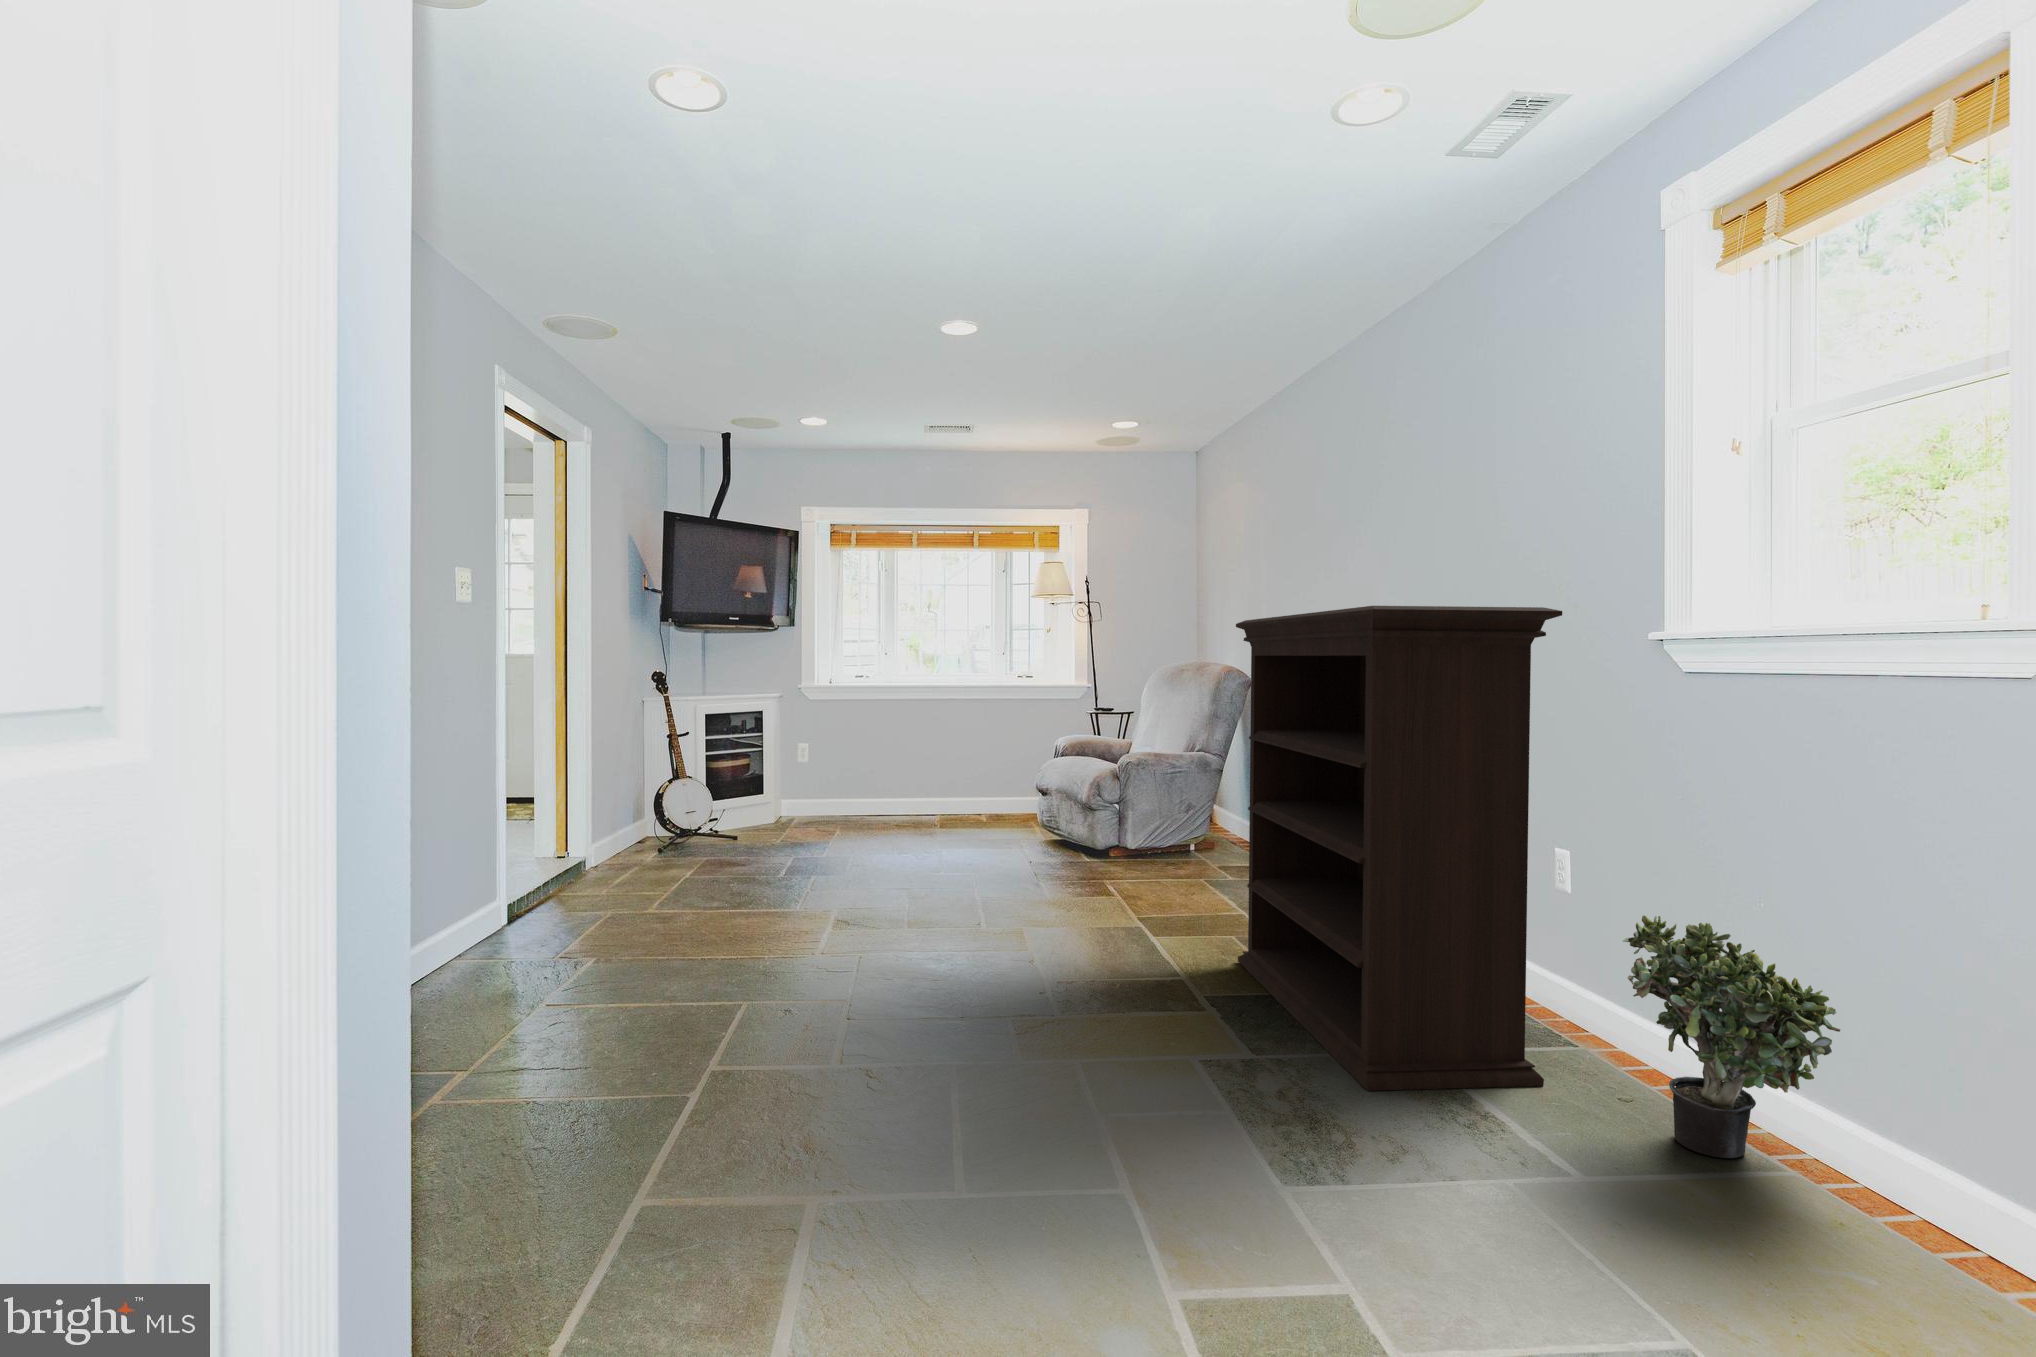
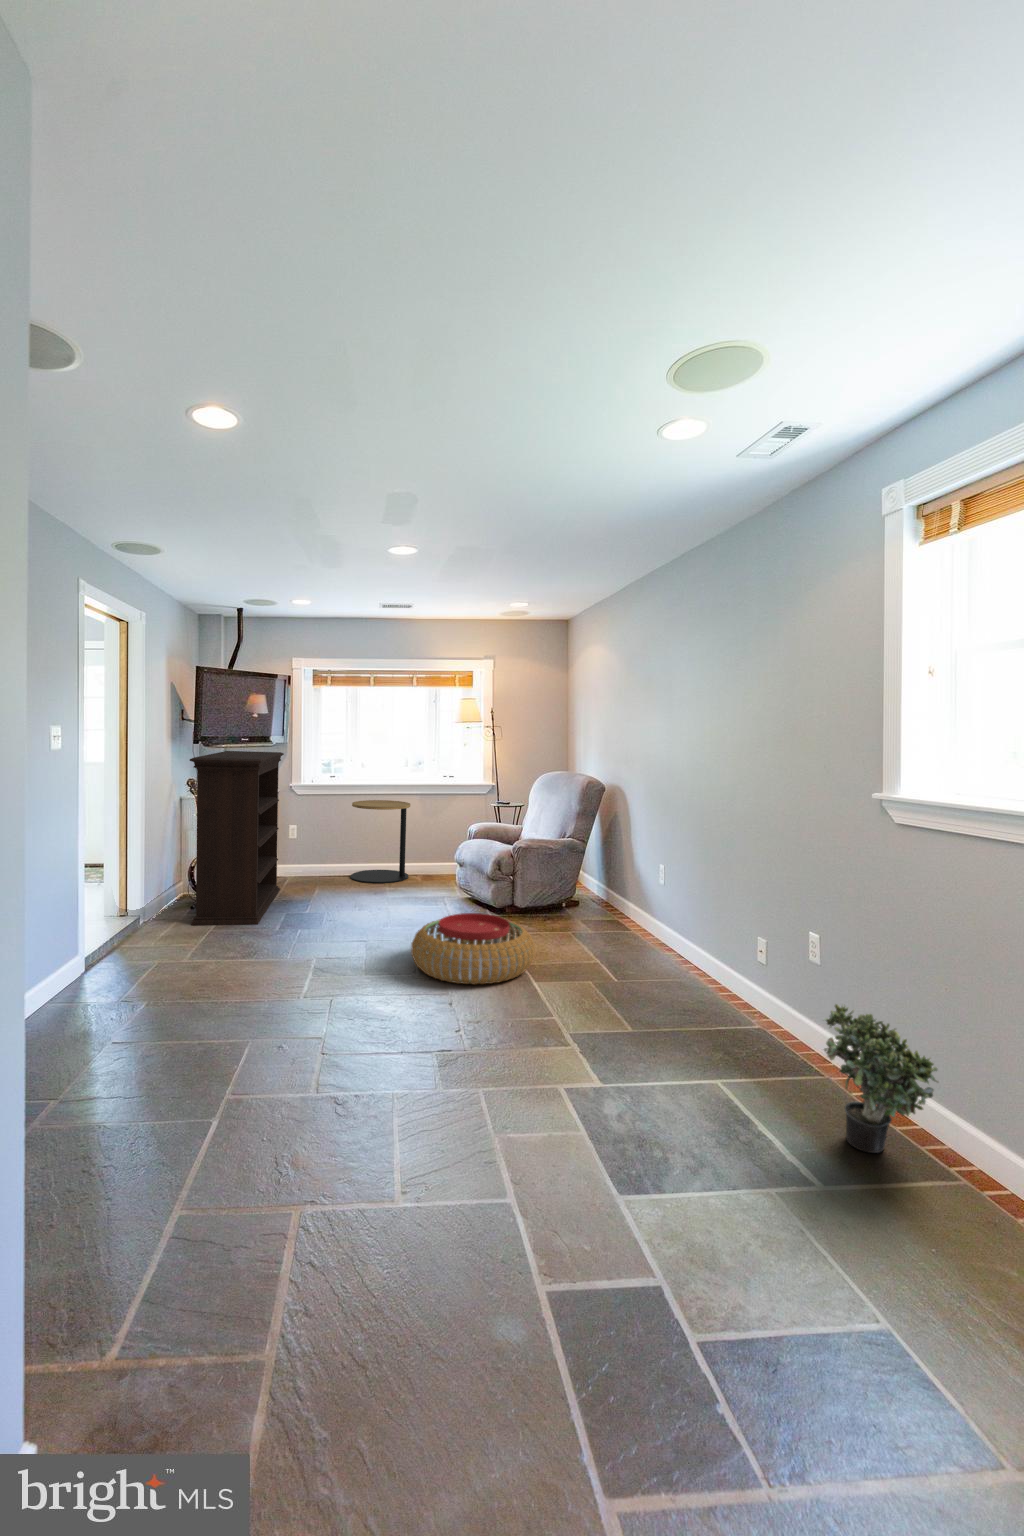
bookshelf: present [1236,606,1562,1091] -> present [190,751,284,925]
side table: none [885,710,968,826] -> present [351,800,410,883]
pouf: none [965,840,1150,937] -> present [411,913,535,984]

